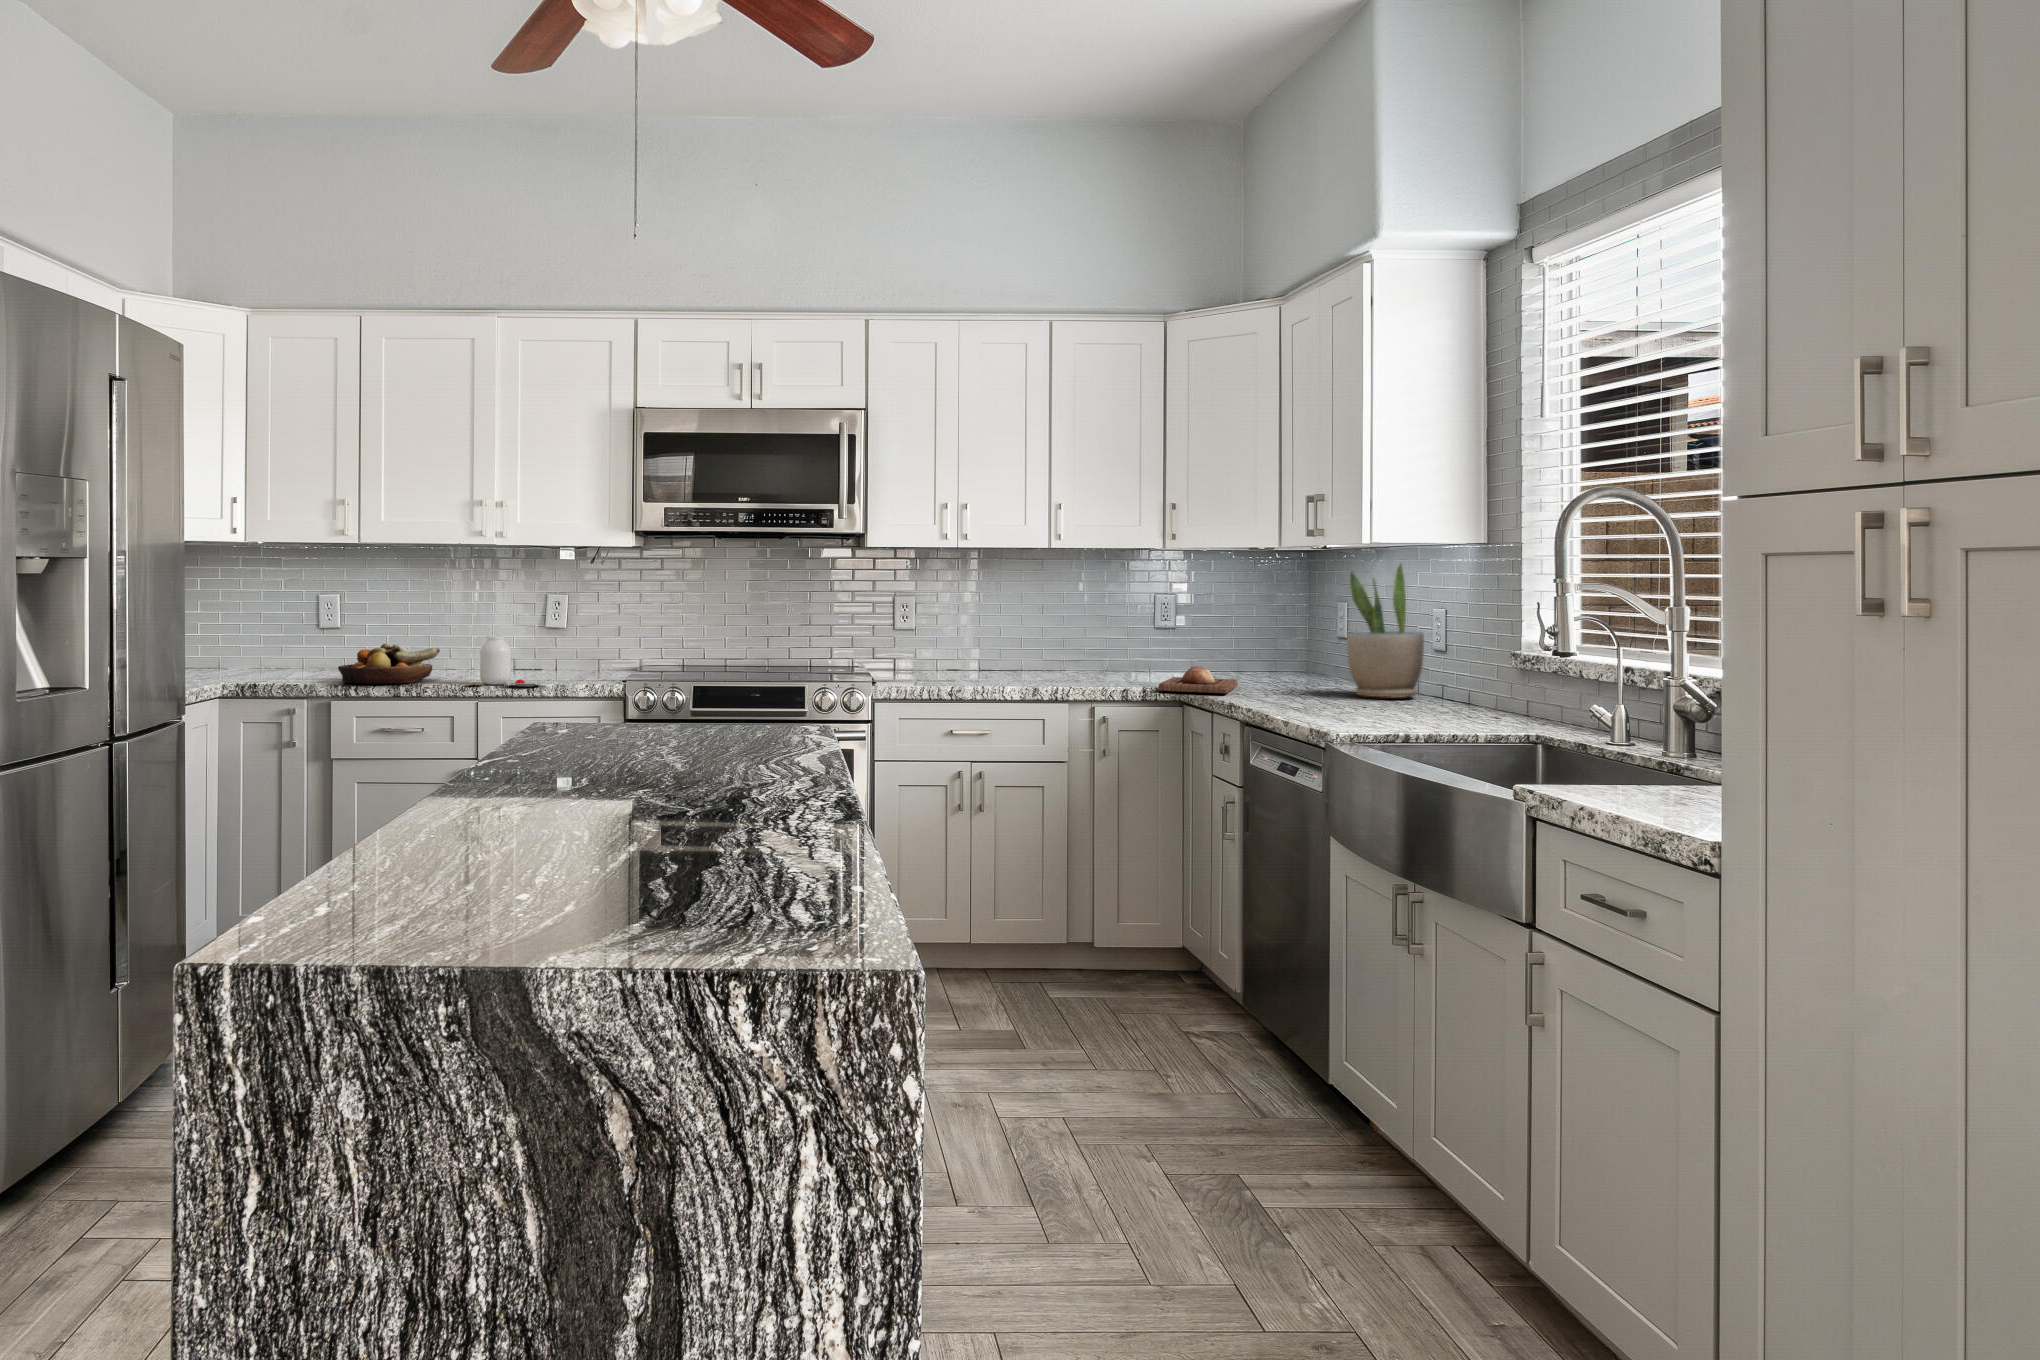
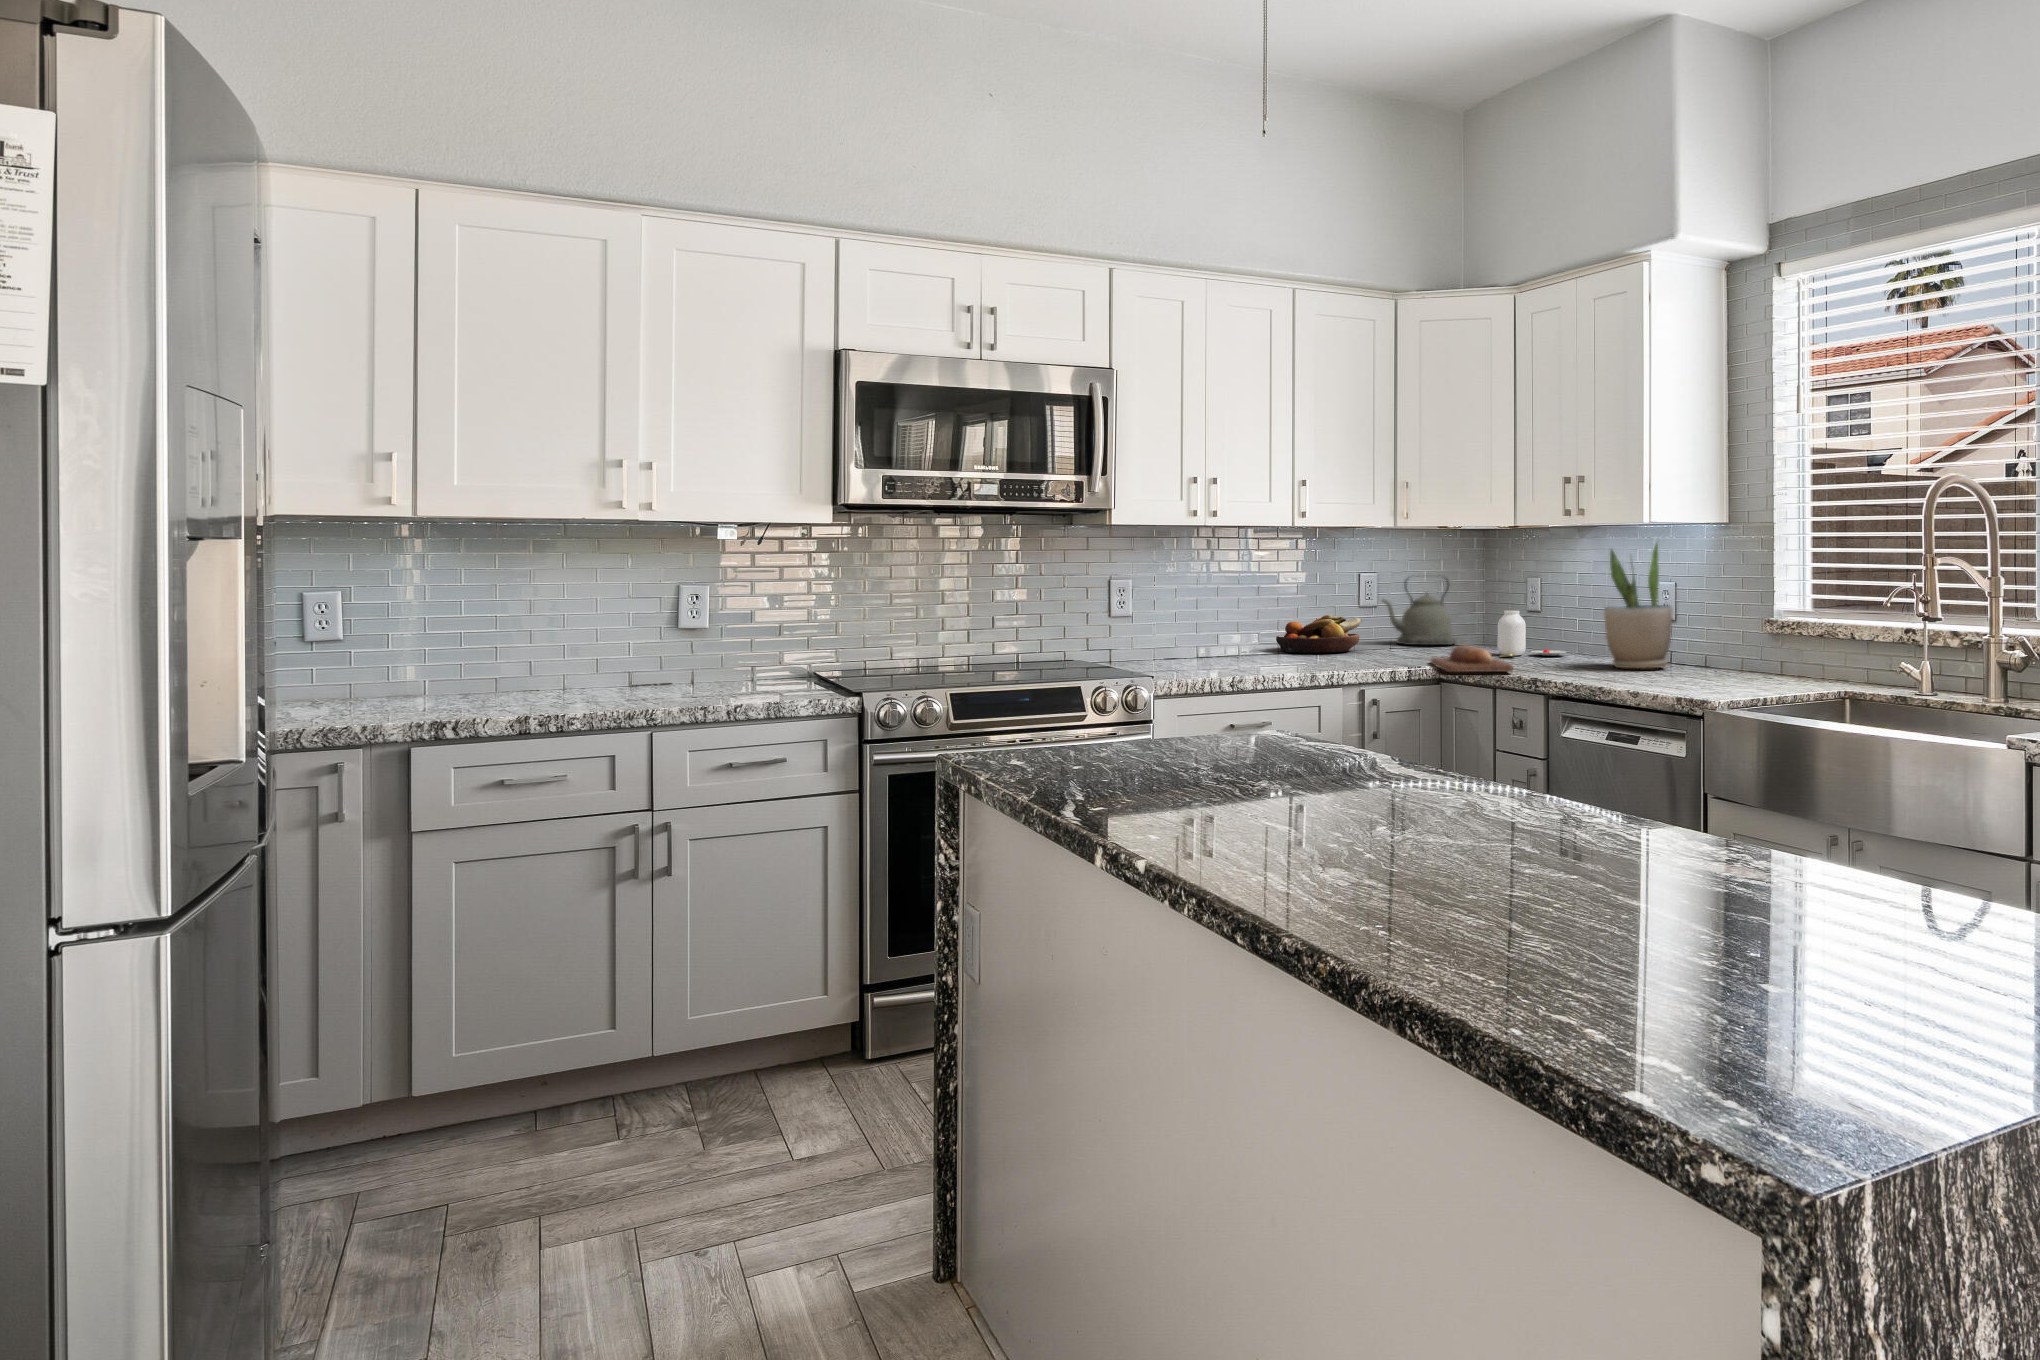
kettle: none [1171,597,1252,667] -> present [1382,578,1456,645]
jar: present [465,636,545,686] -> present [1497,610,1566,657]
fruit bowl: present [338,644,440,684] -> present [1276,615,1362,653]

